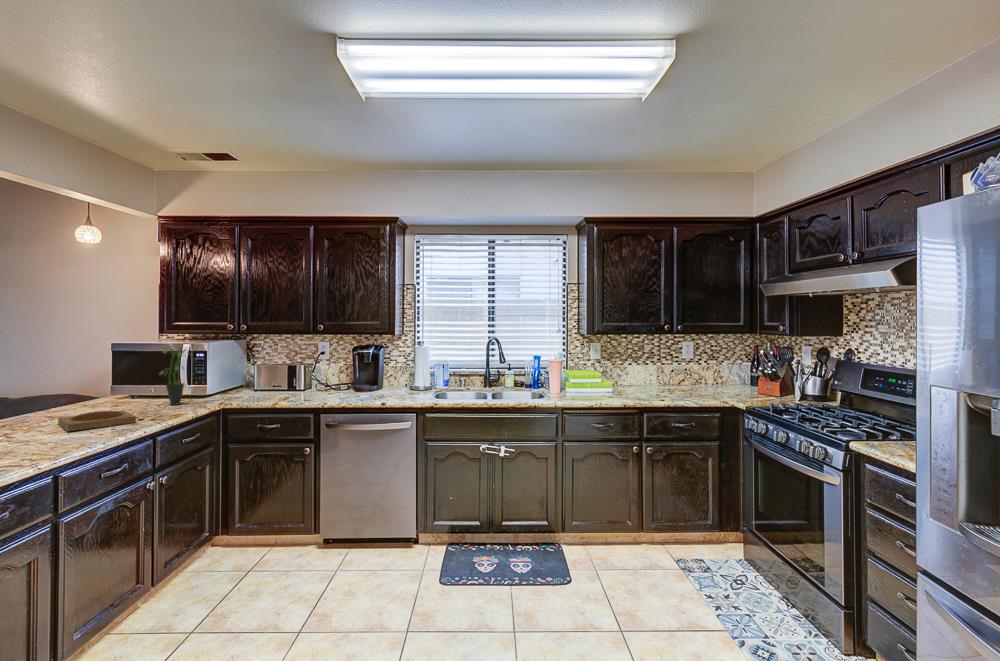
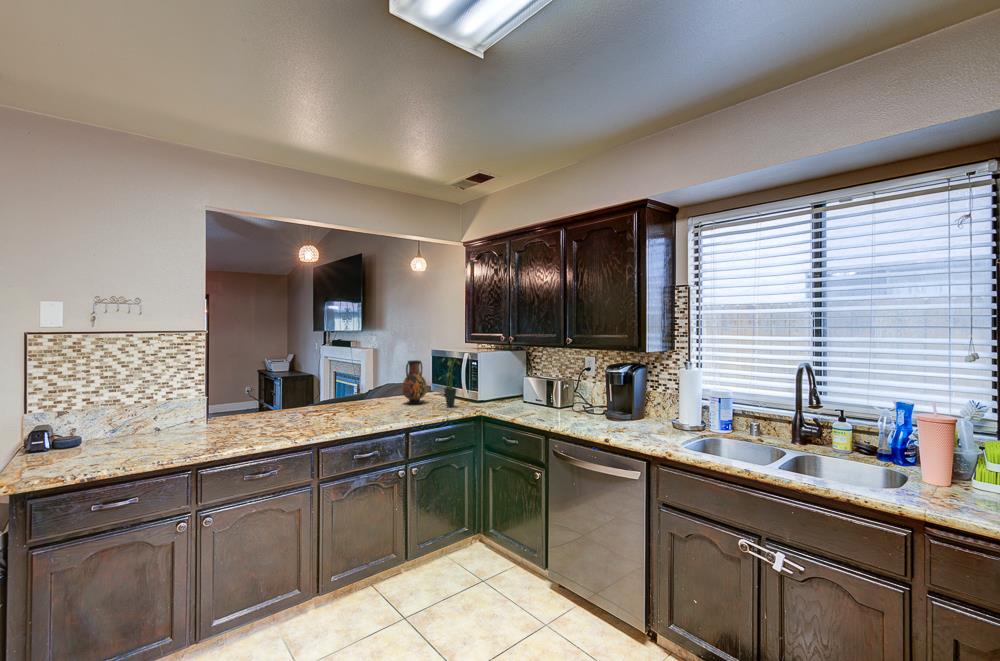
vase: none [89,355,130,410] -> present [402,360,427,404]
tray: present [58,410,136,431] -> none [358,406,407,420]

